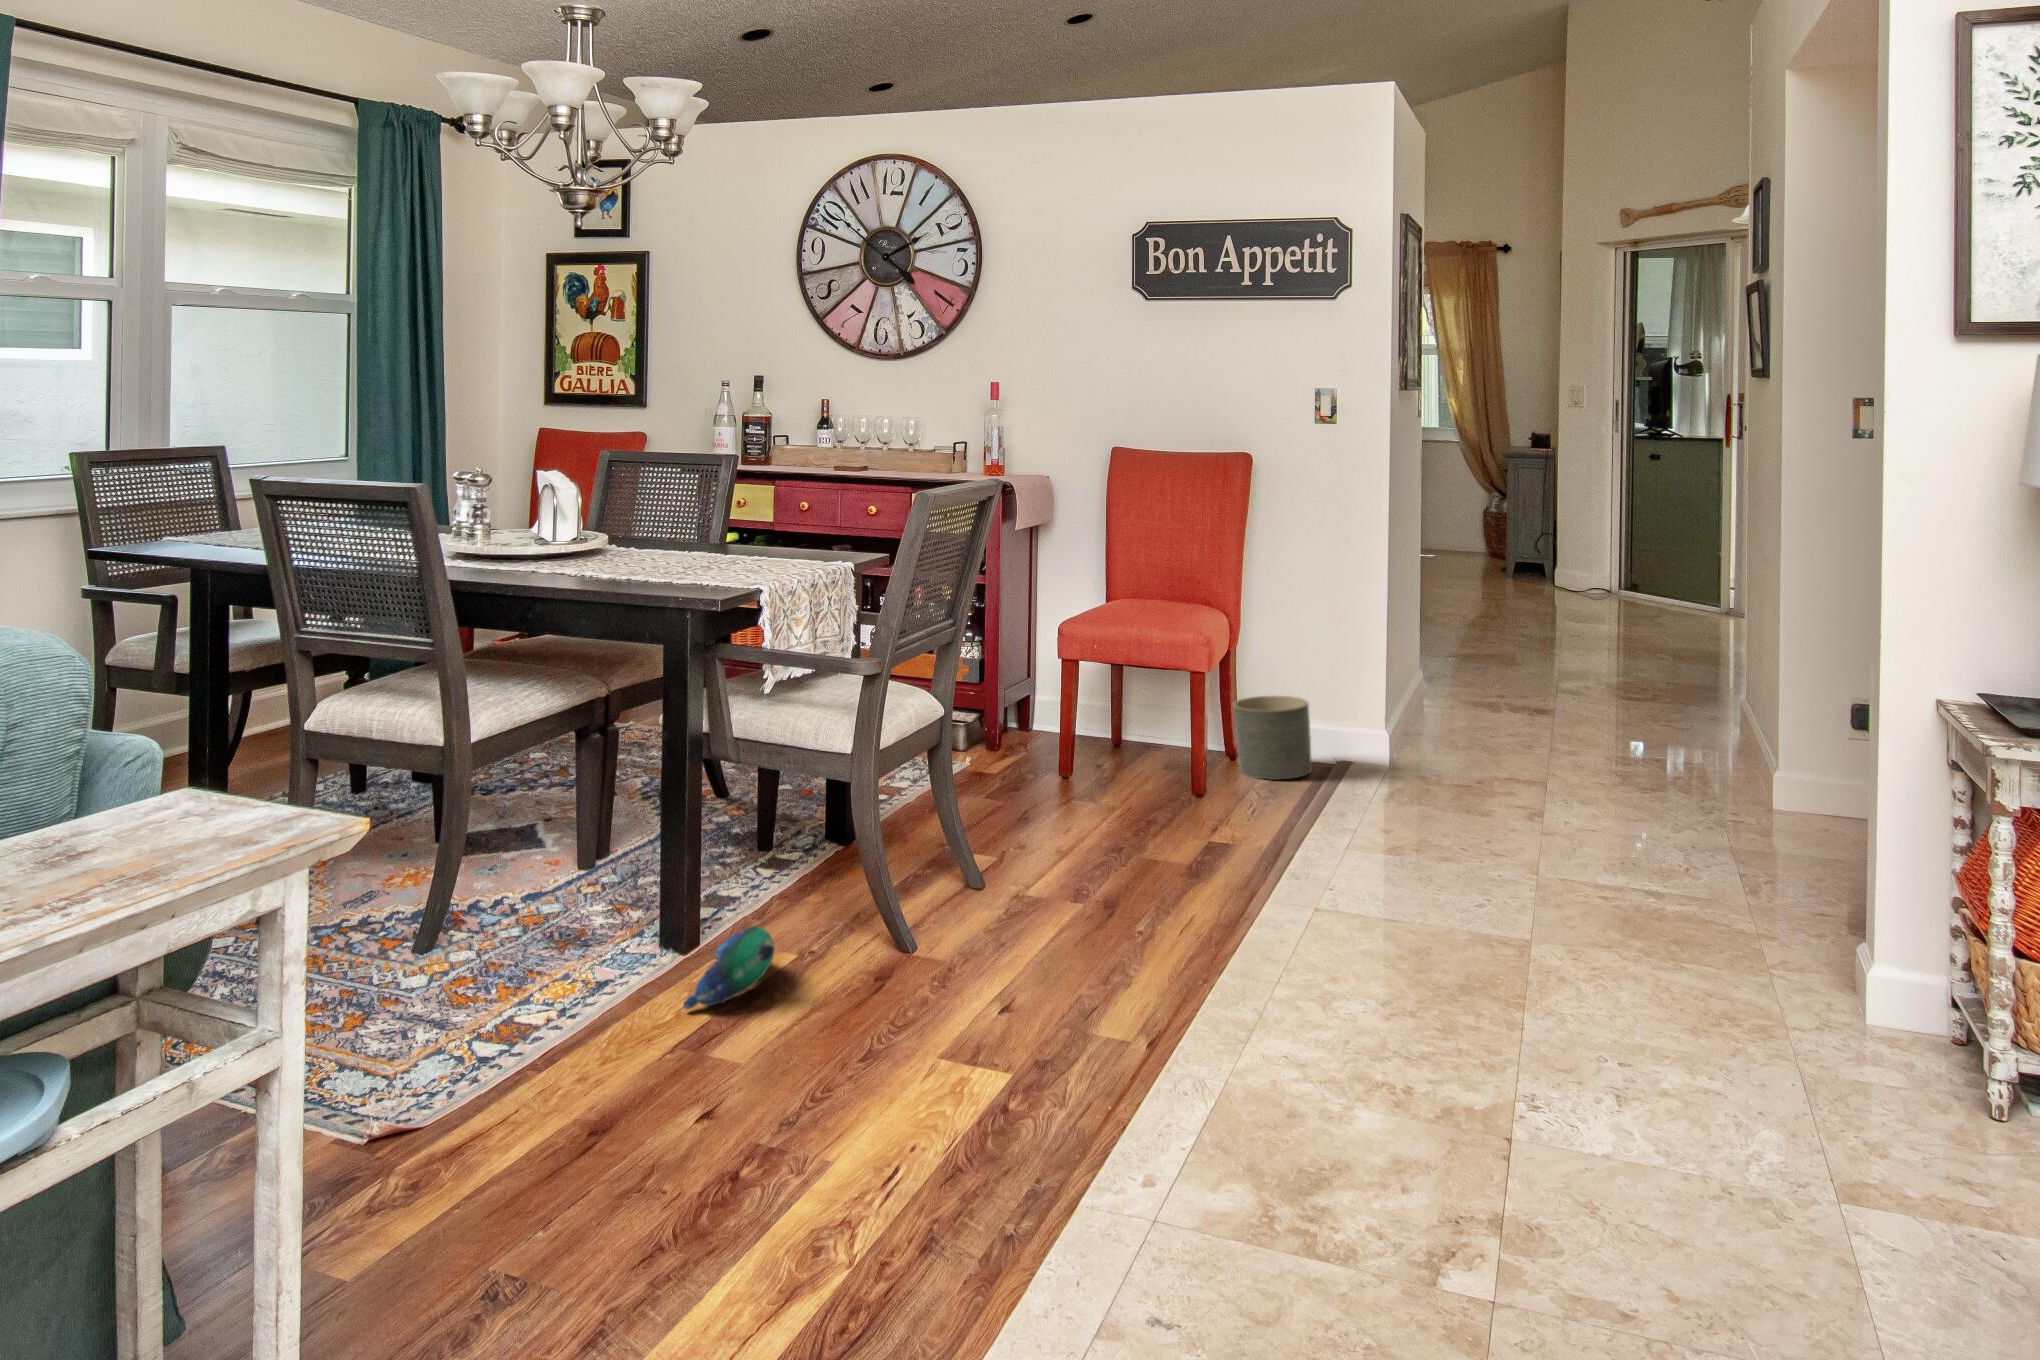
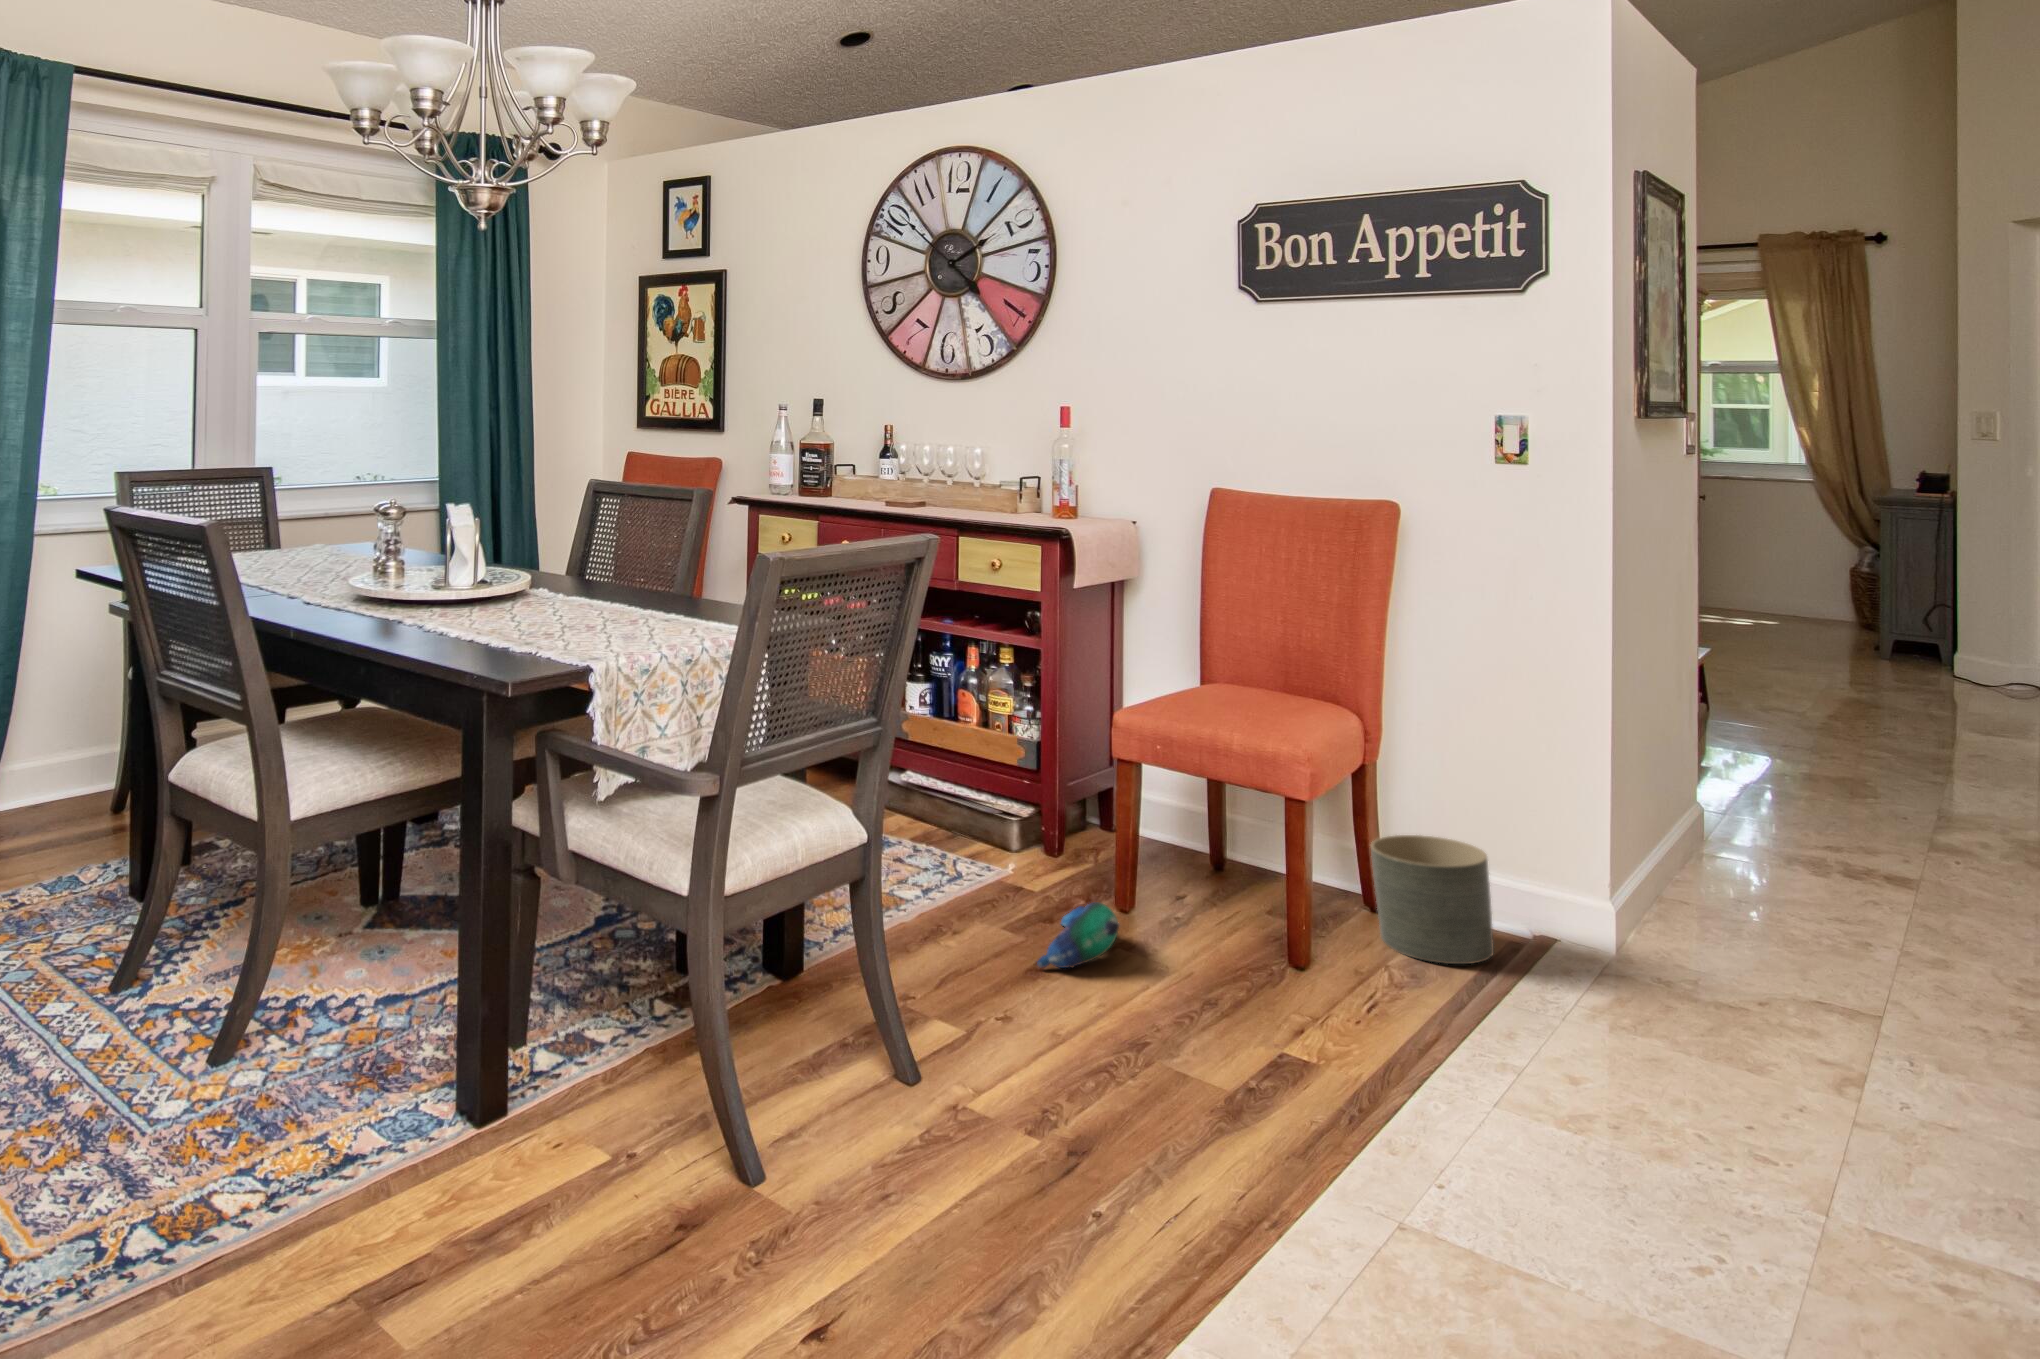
plush toy: present [683,926,775,1009] -> present [1037,902,1119,968]

